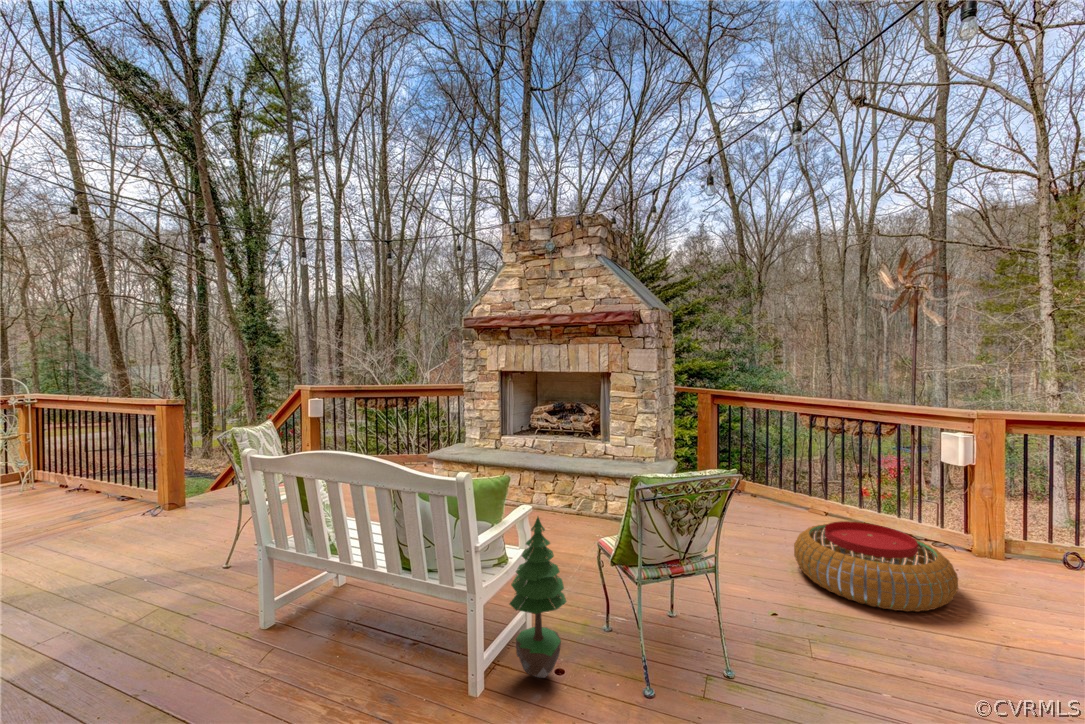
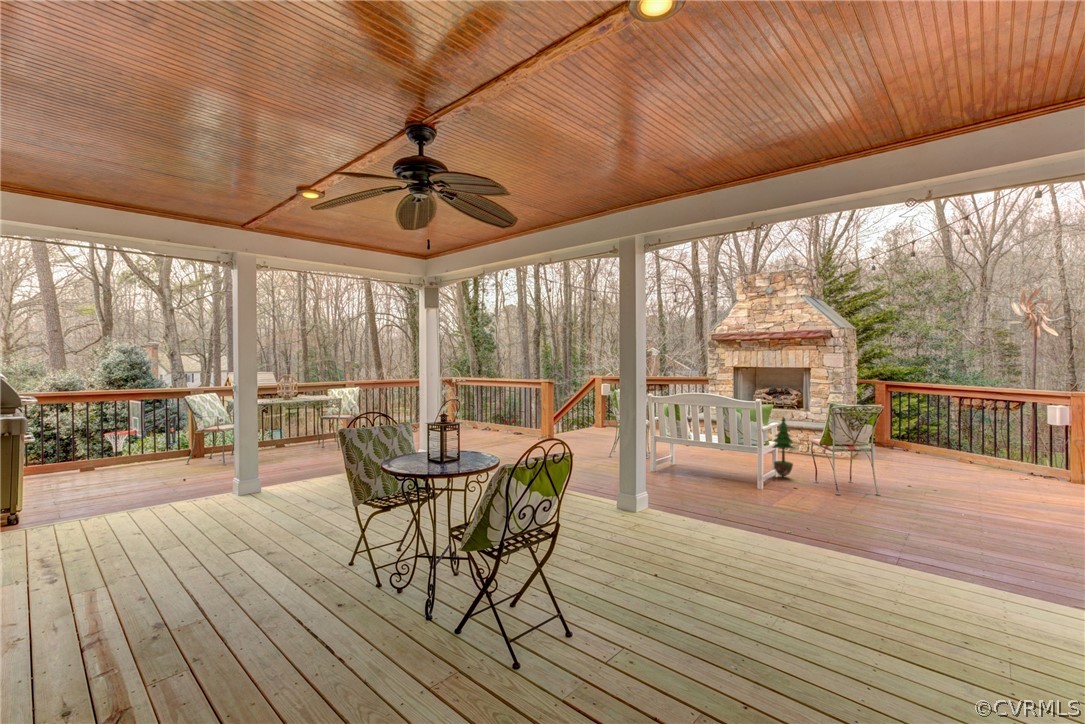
pouf: present [794,521,958,612] -> none [922,449,1015,484]

